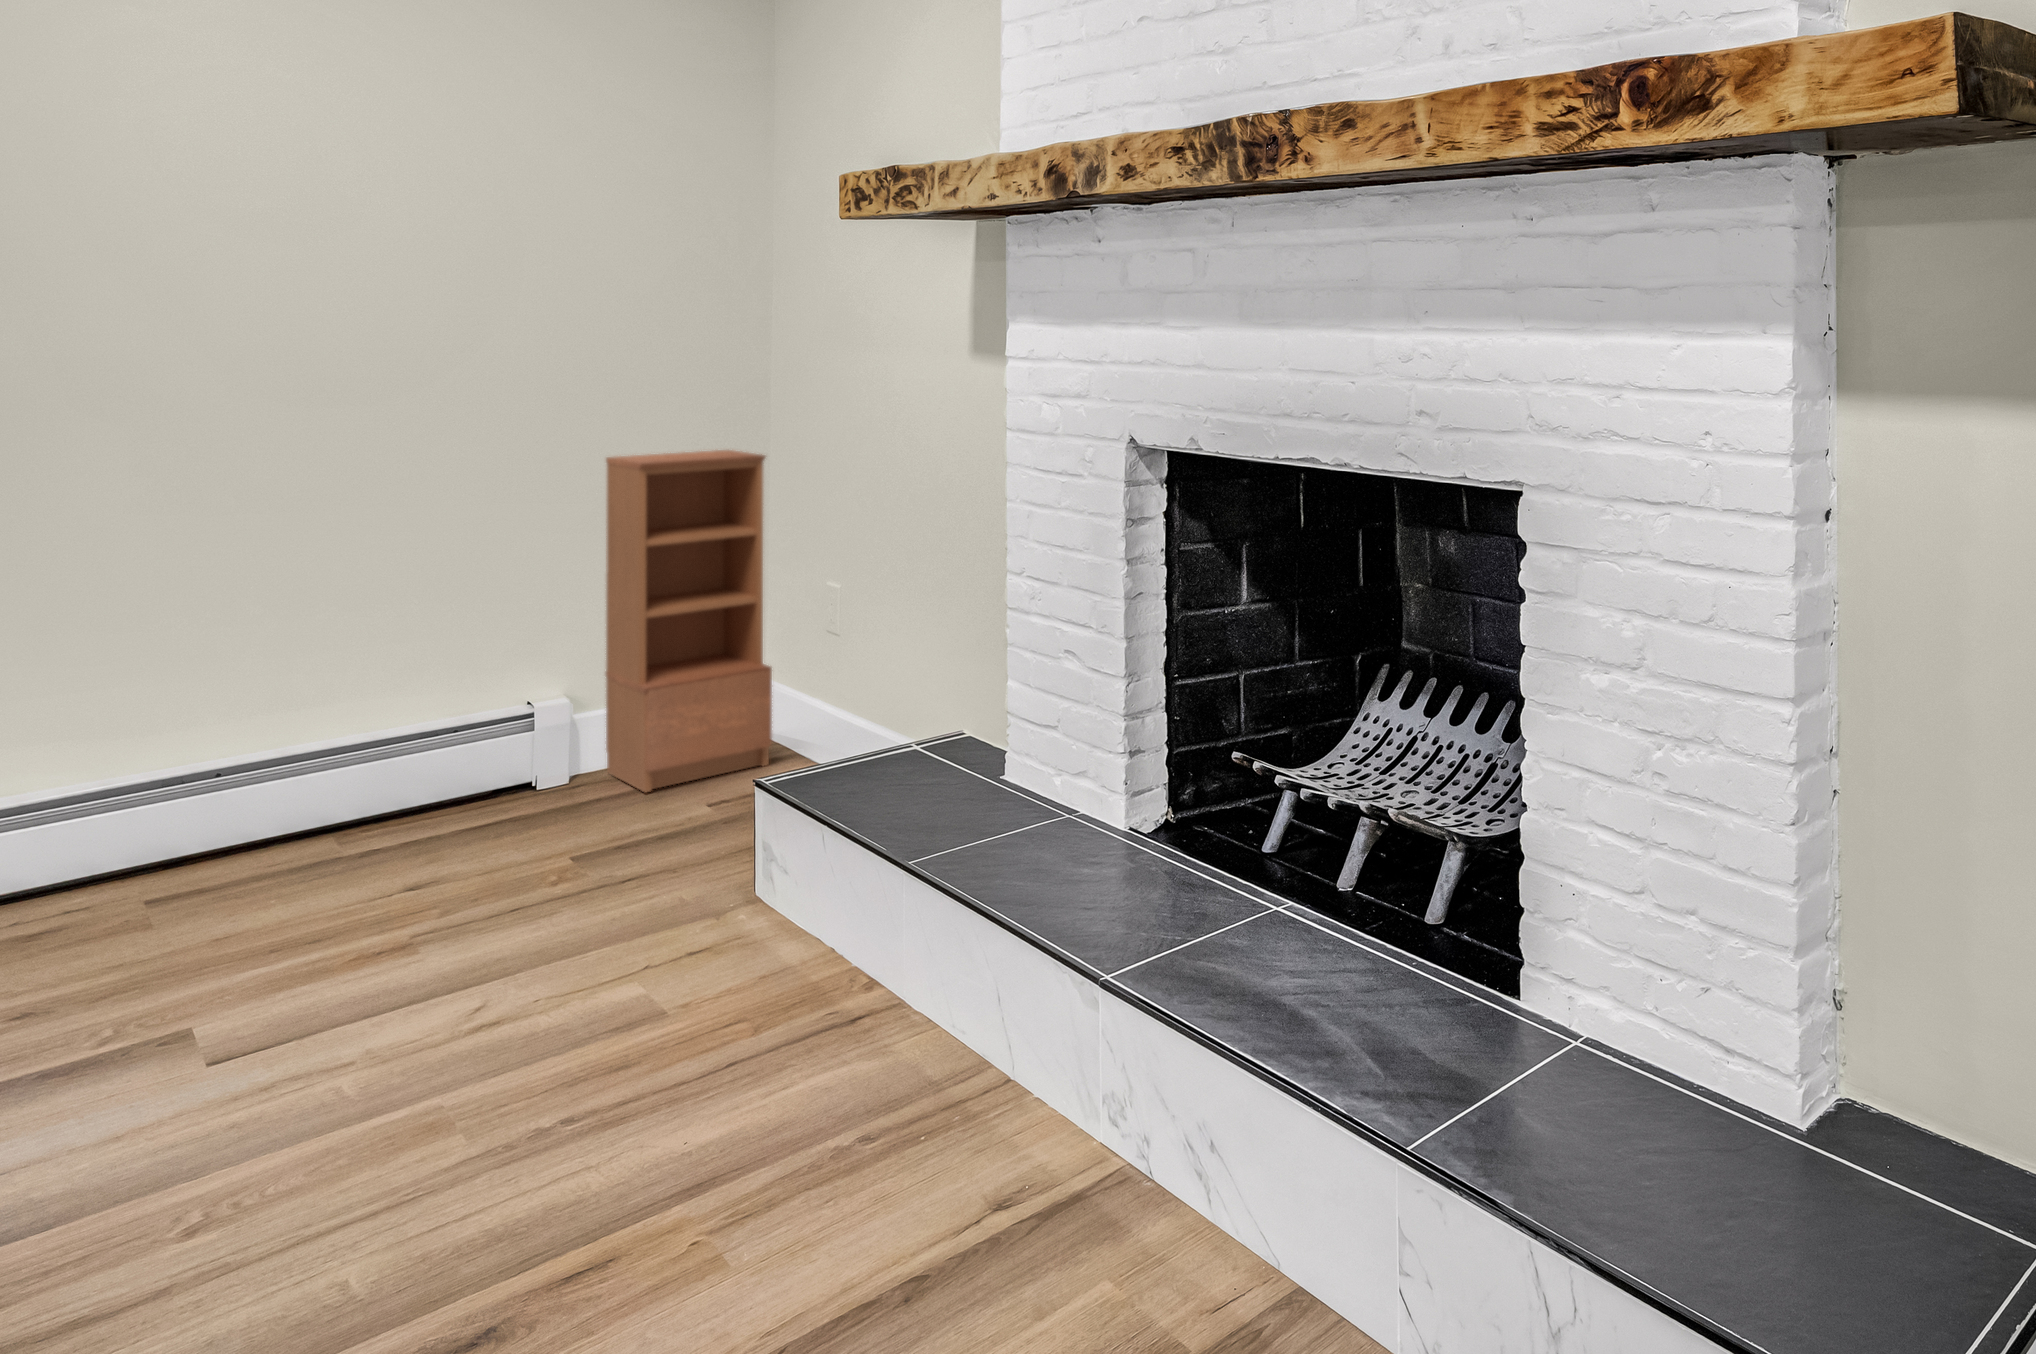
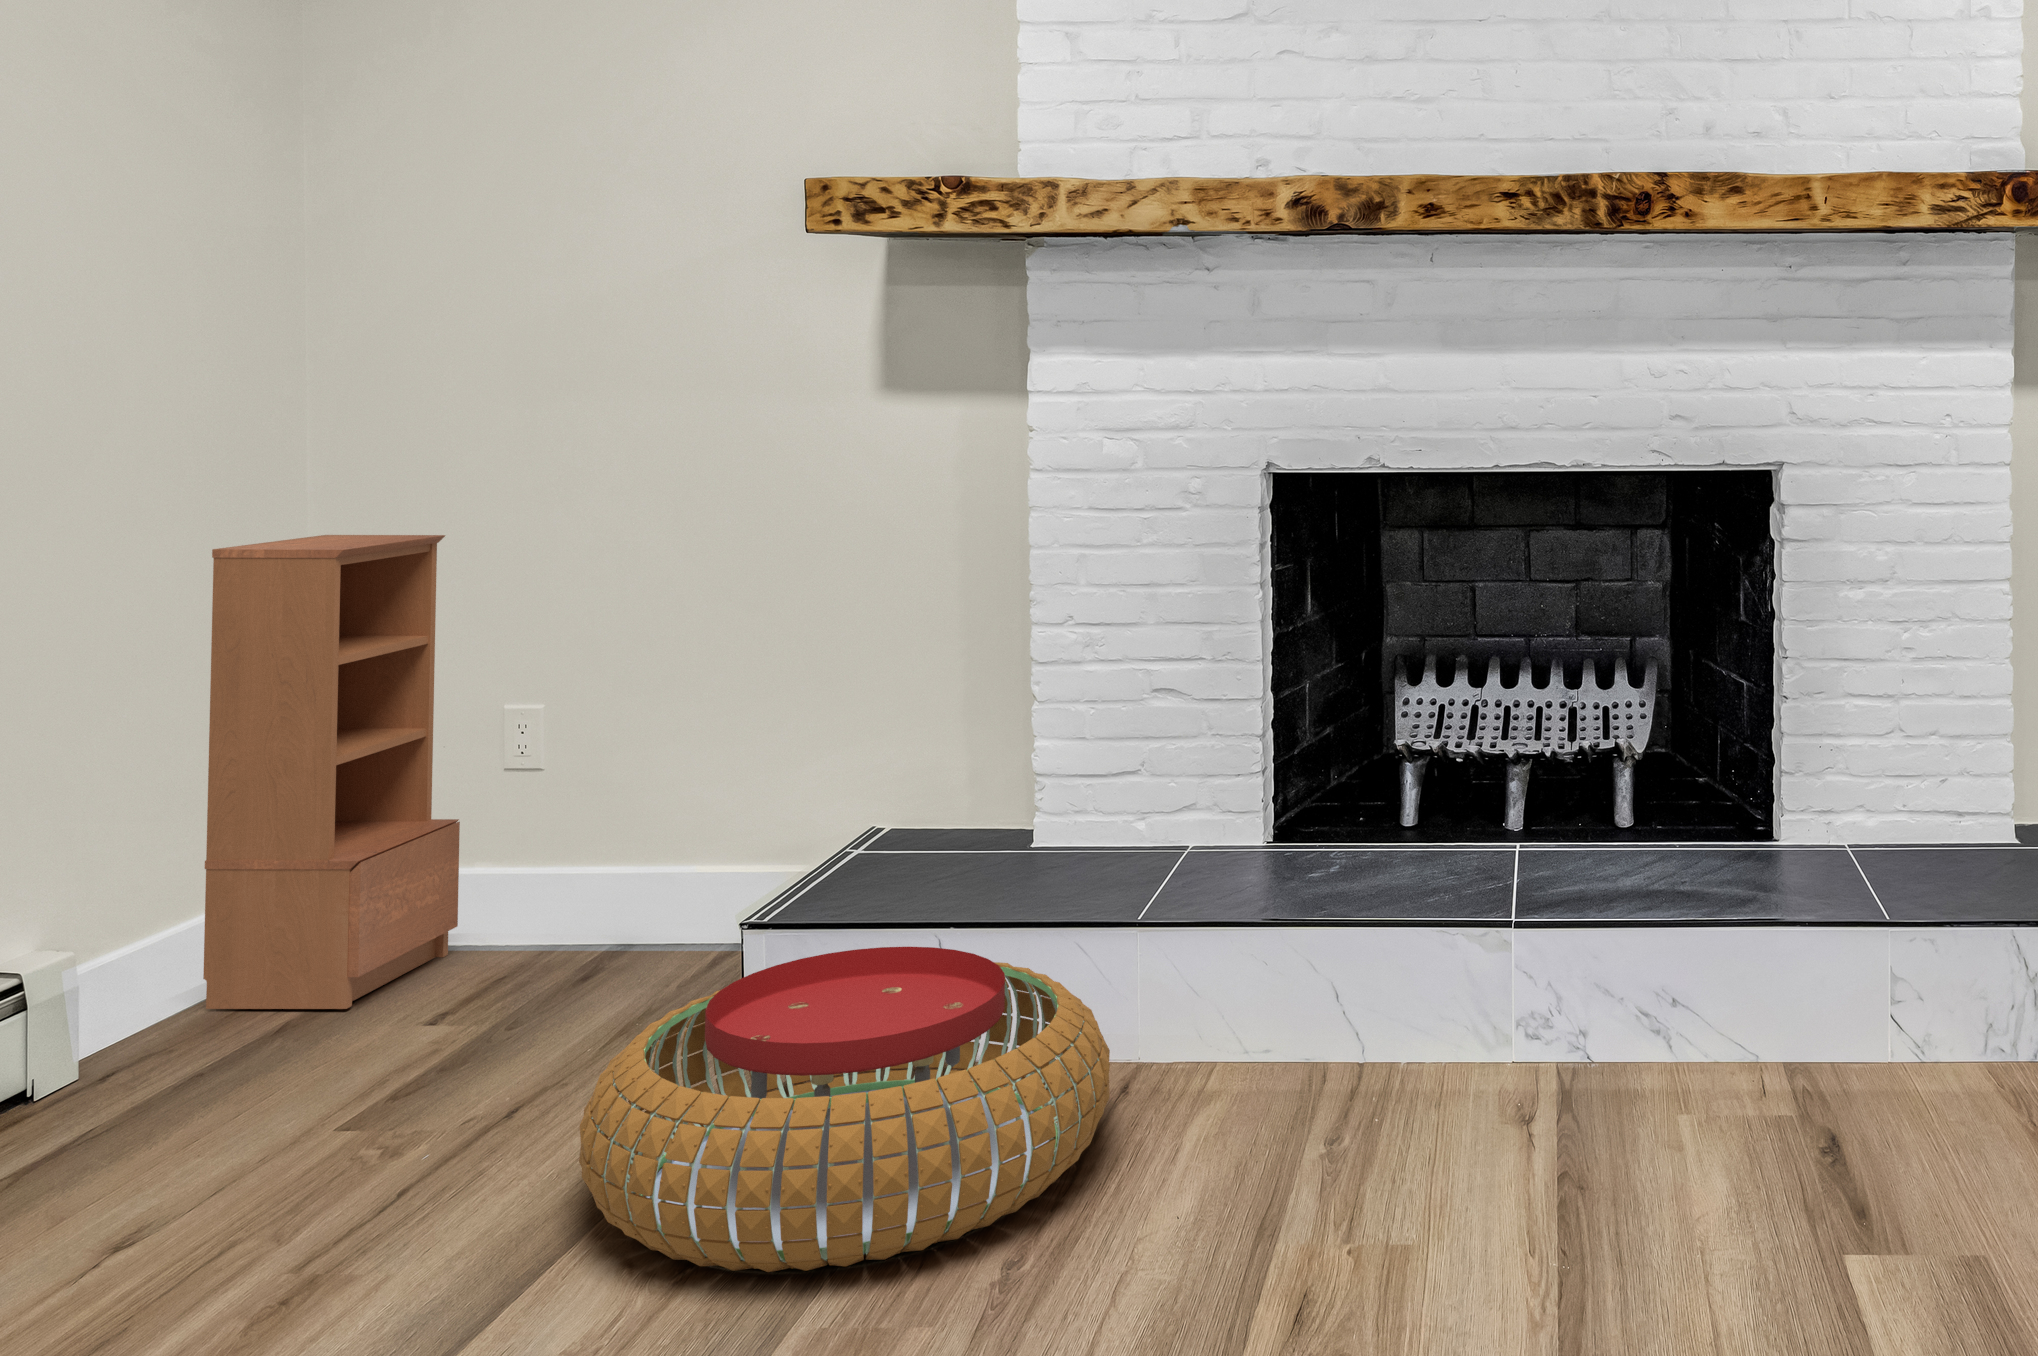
pouf: none [248,838,763,1123] -> present [579,947,1110,1272]

